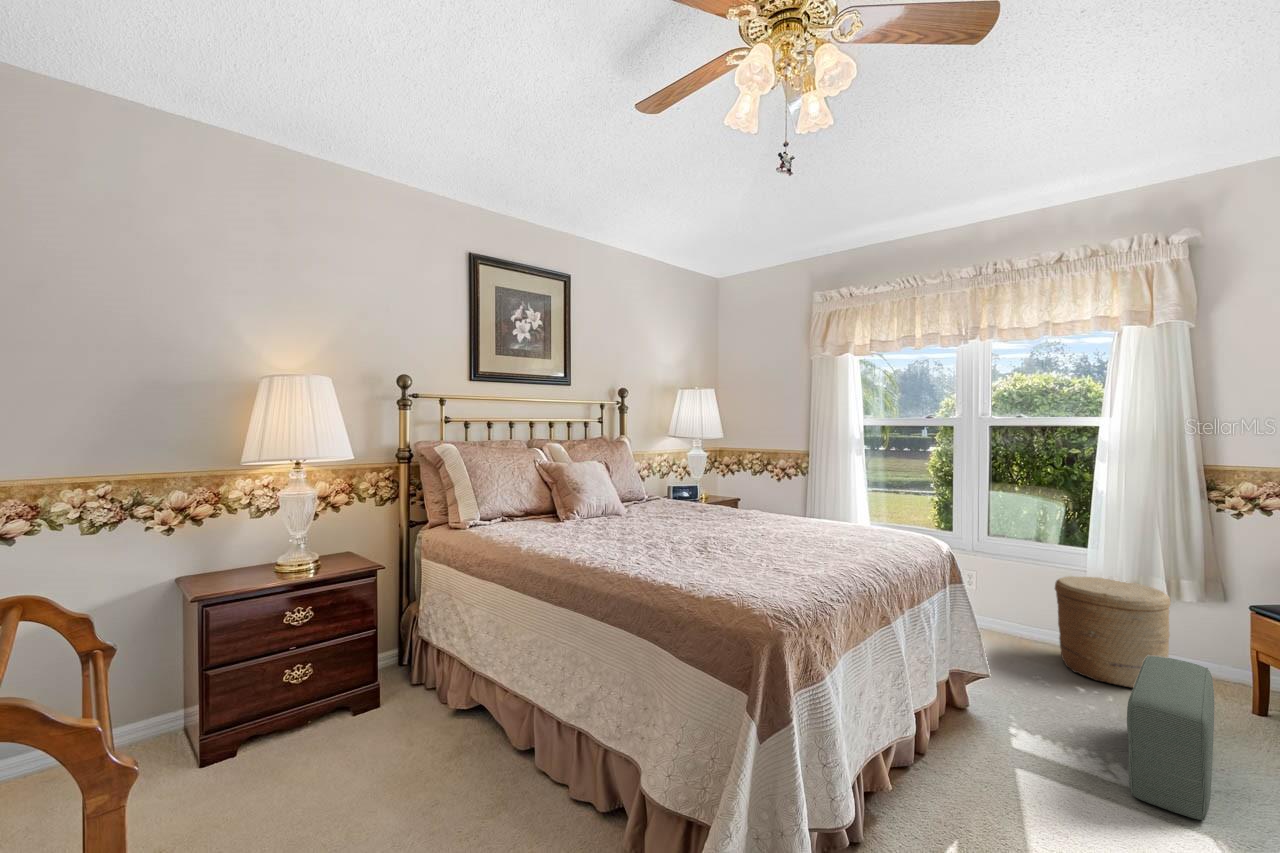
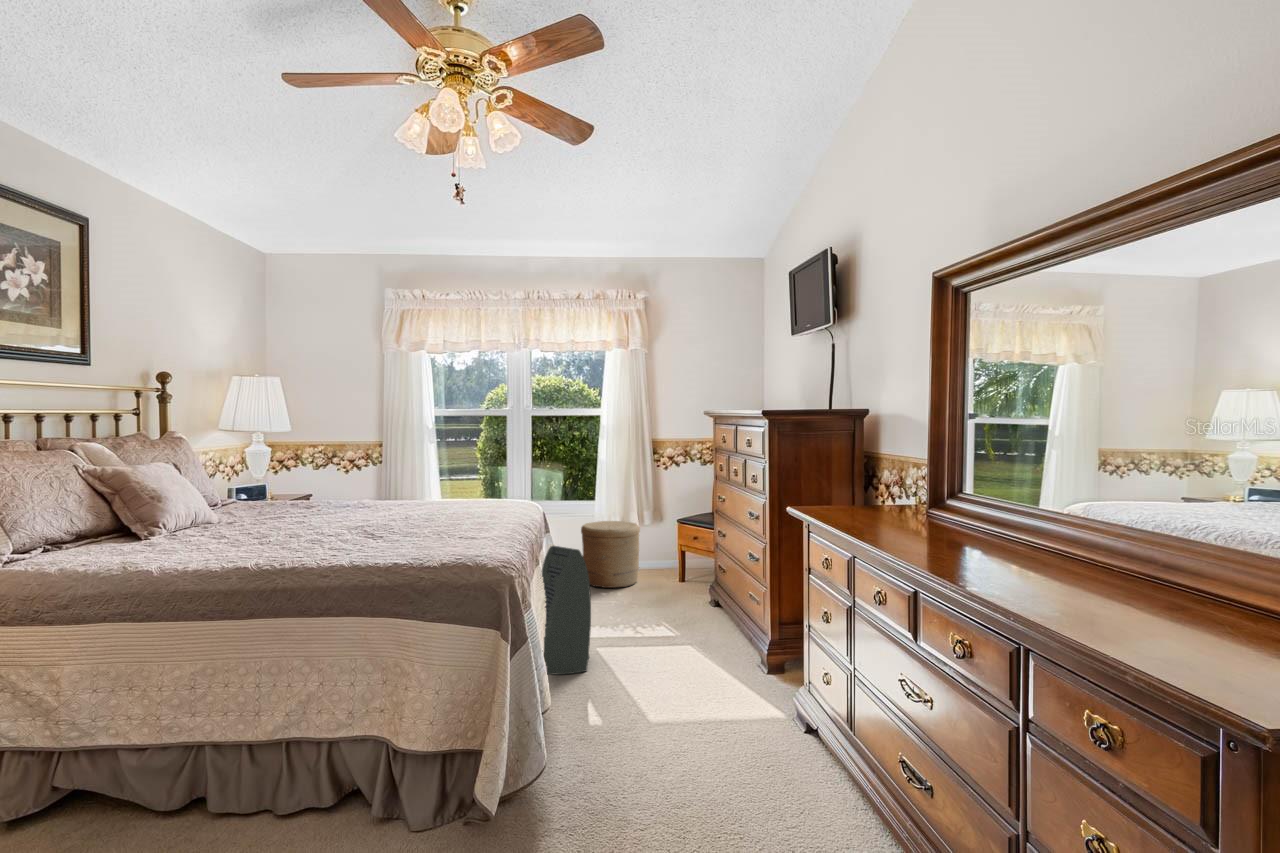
air purifier: none [927,604,1022,813] -> present [542,546,591,674]
pouf: present [1127,655,1214,820] -> none [635,559,670,640]

